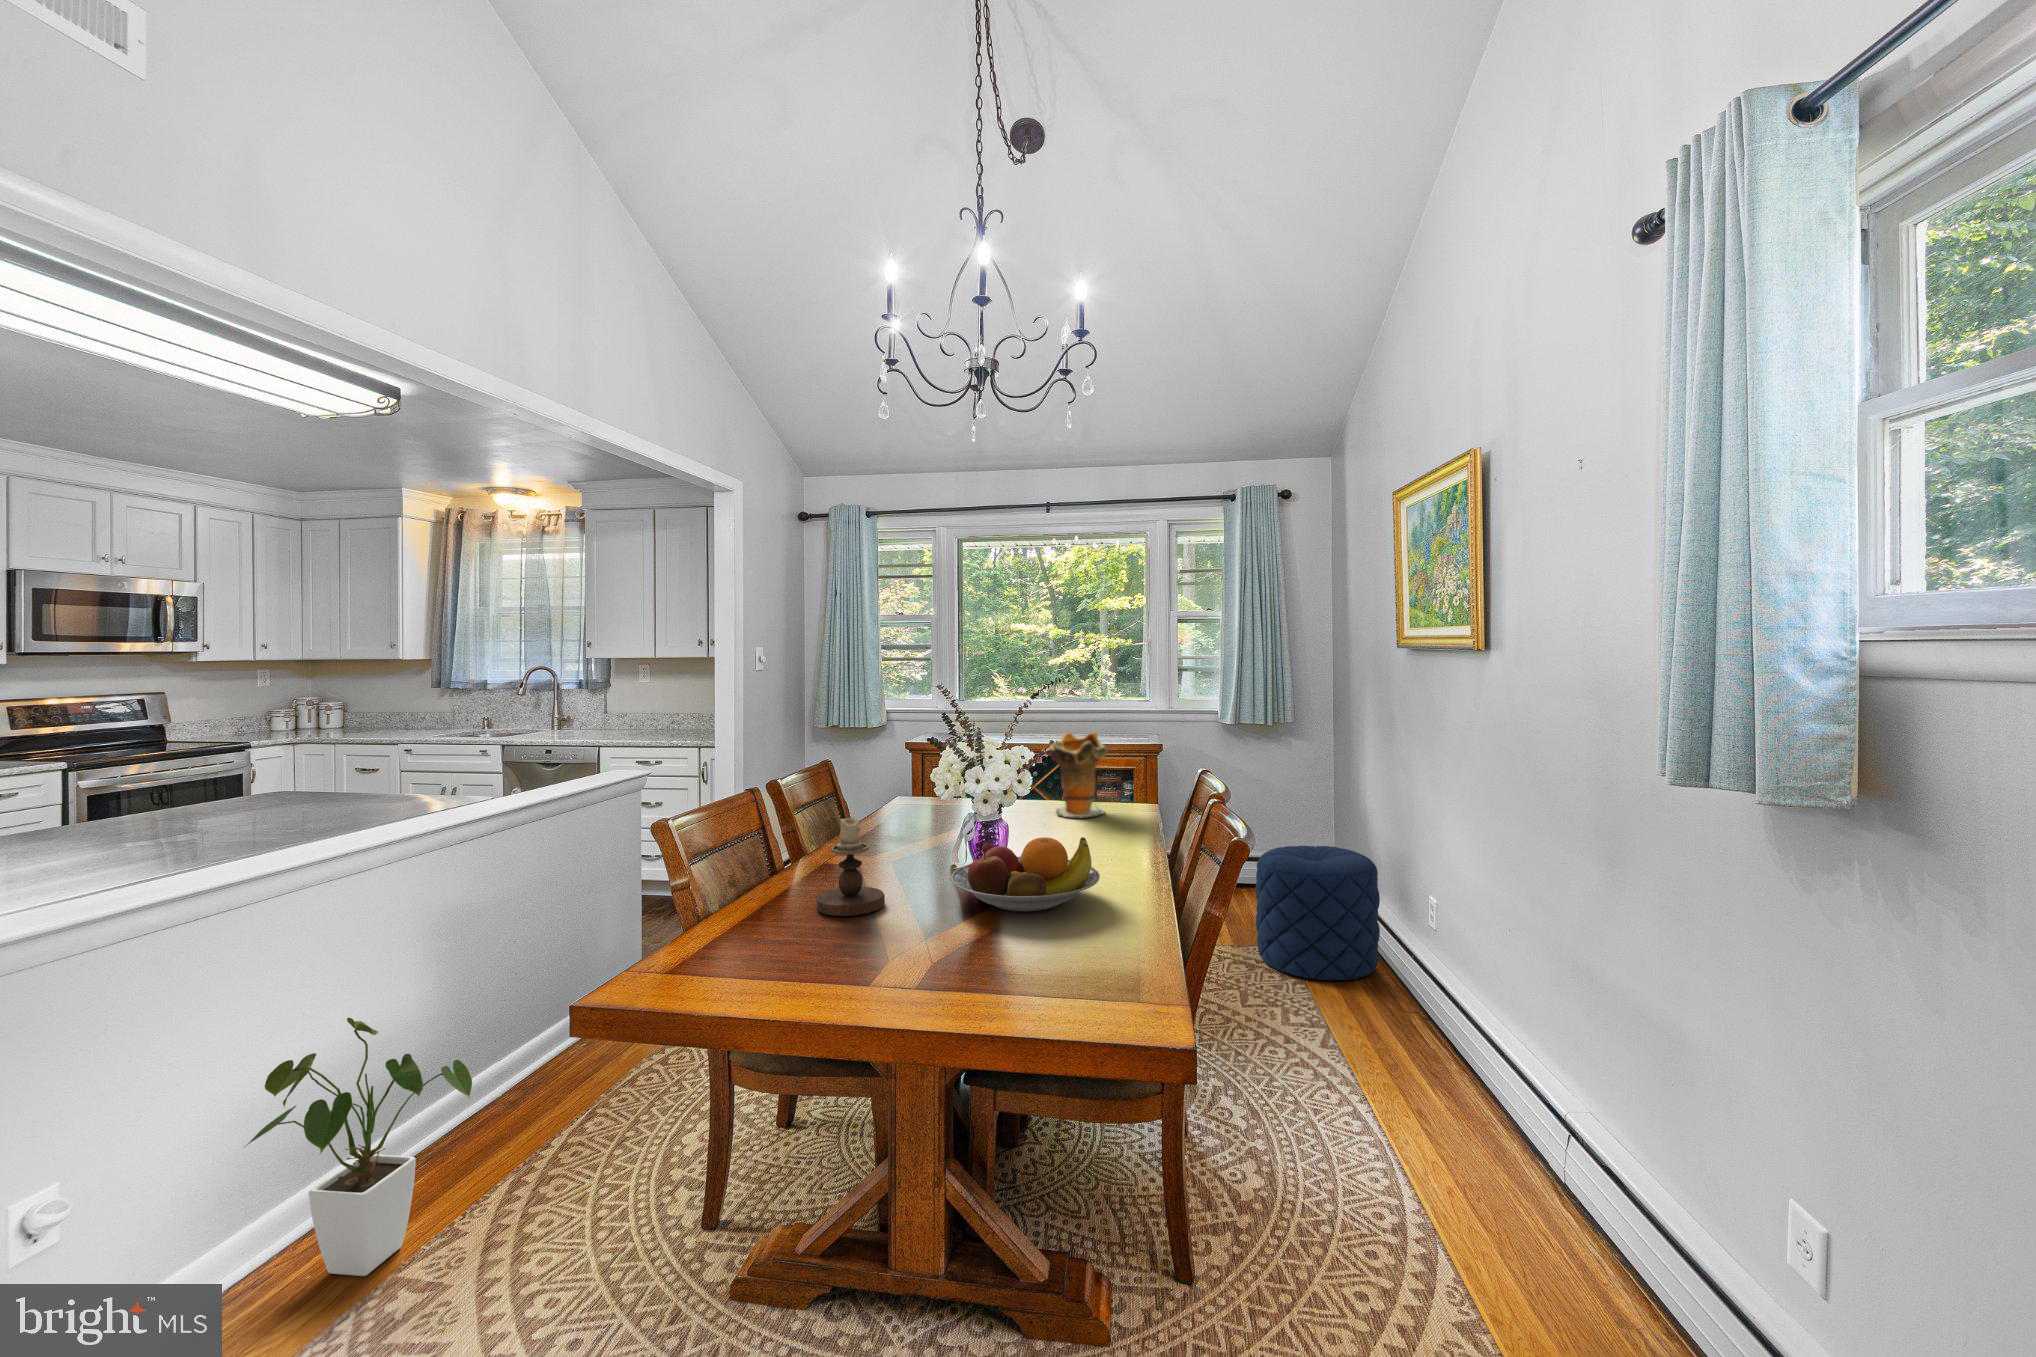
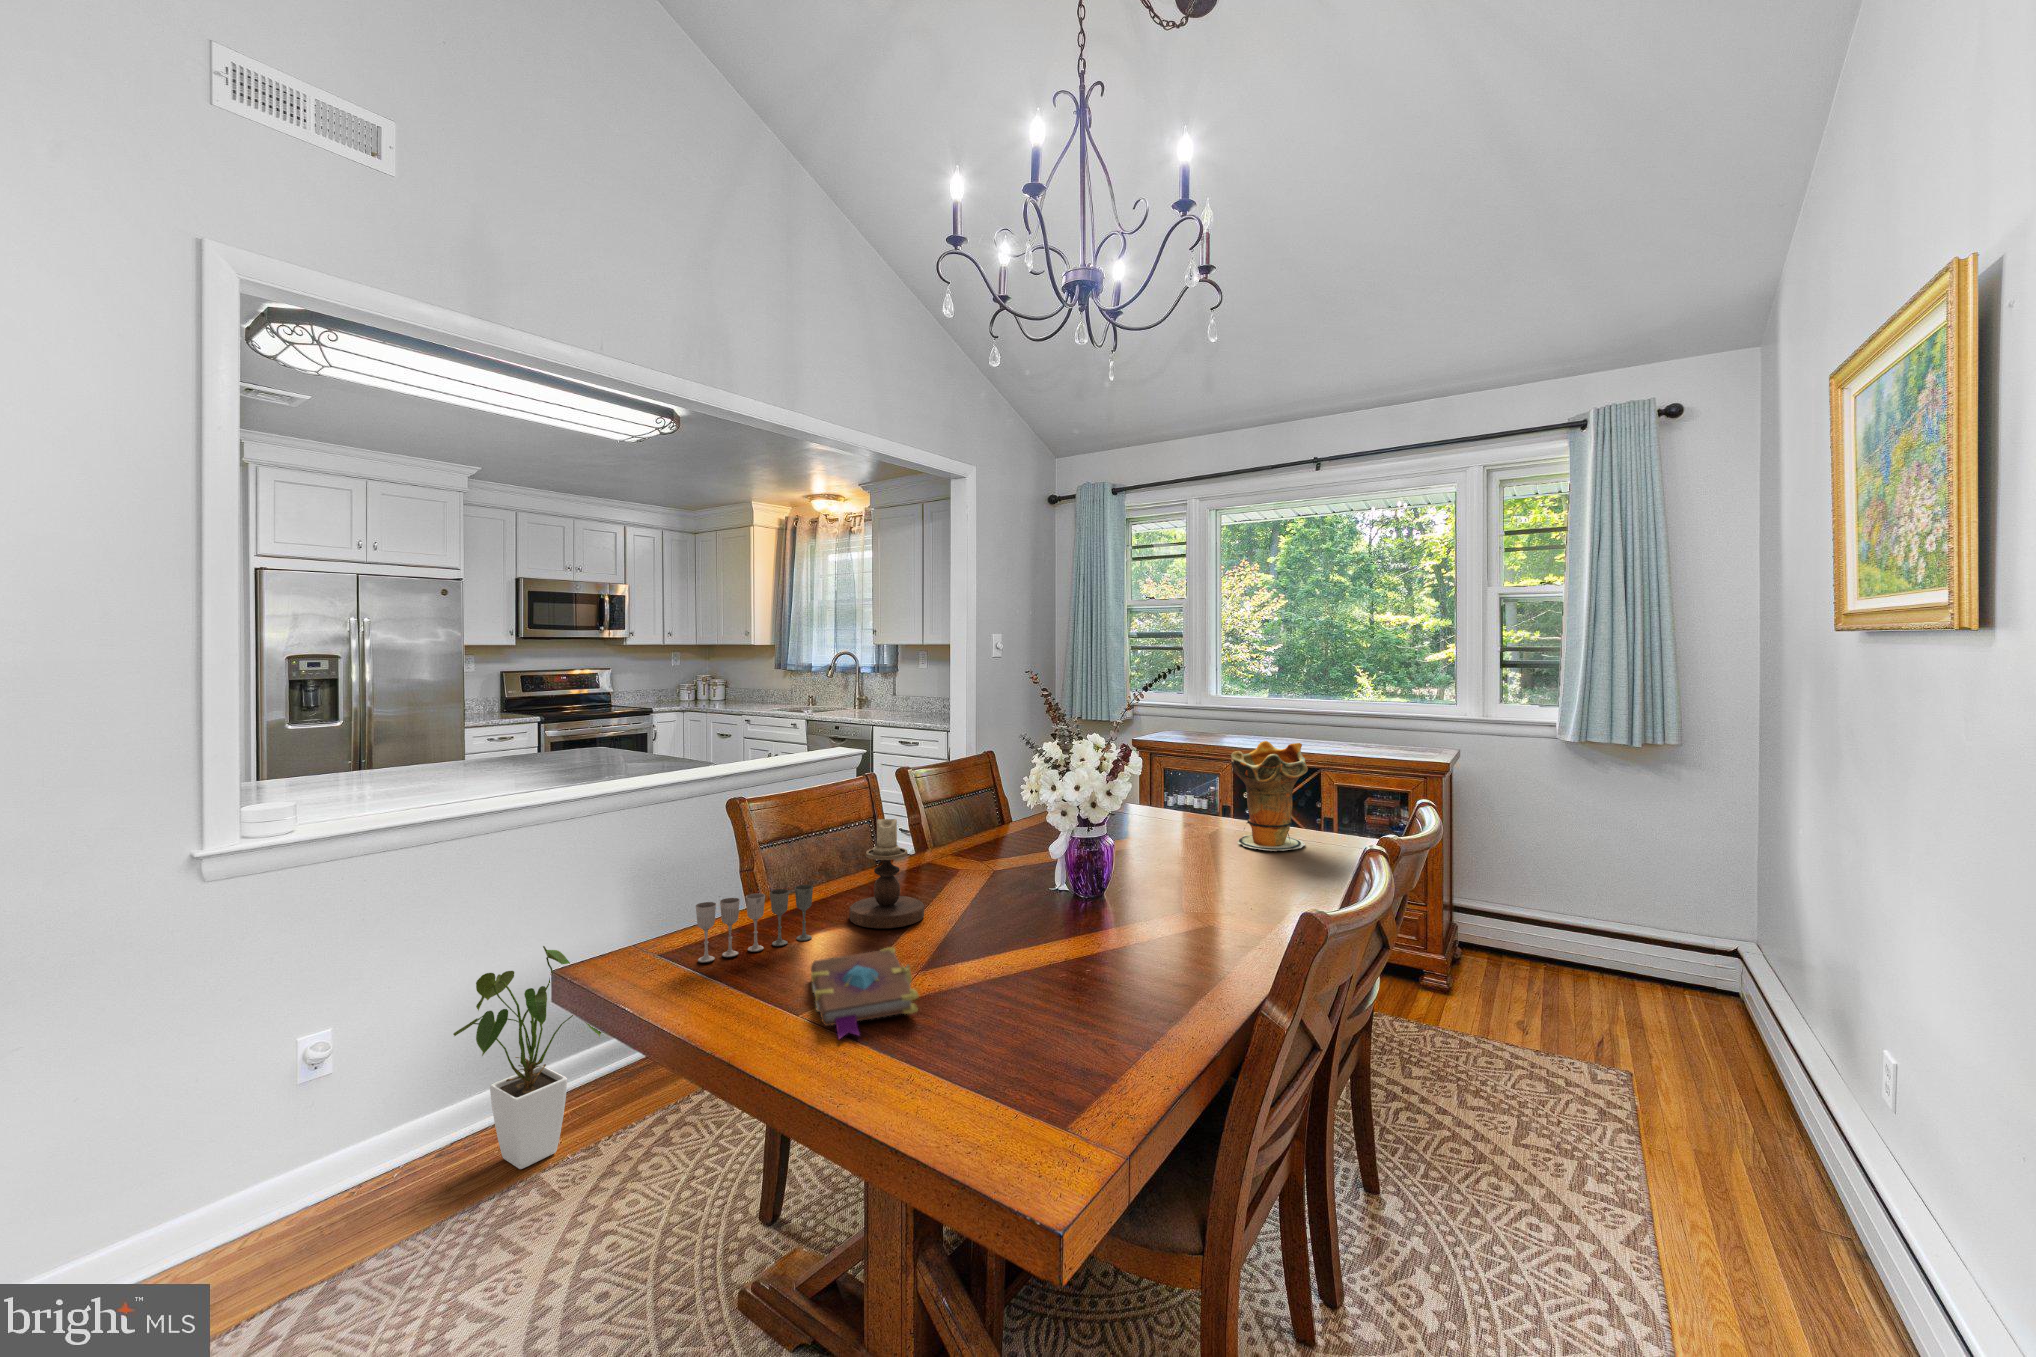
fruit bowl: present [951,837,1100,911] -> none [985,866,1171,959]
pouf: present [1255,846,1380,980] -> none [1585,929,1809,1153]
wine glass: none [722,884,807,968] -> present [696,885,813,963]
book: none [849,924,977,996] -> present [811,947,919,1038]

